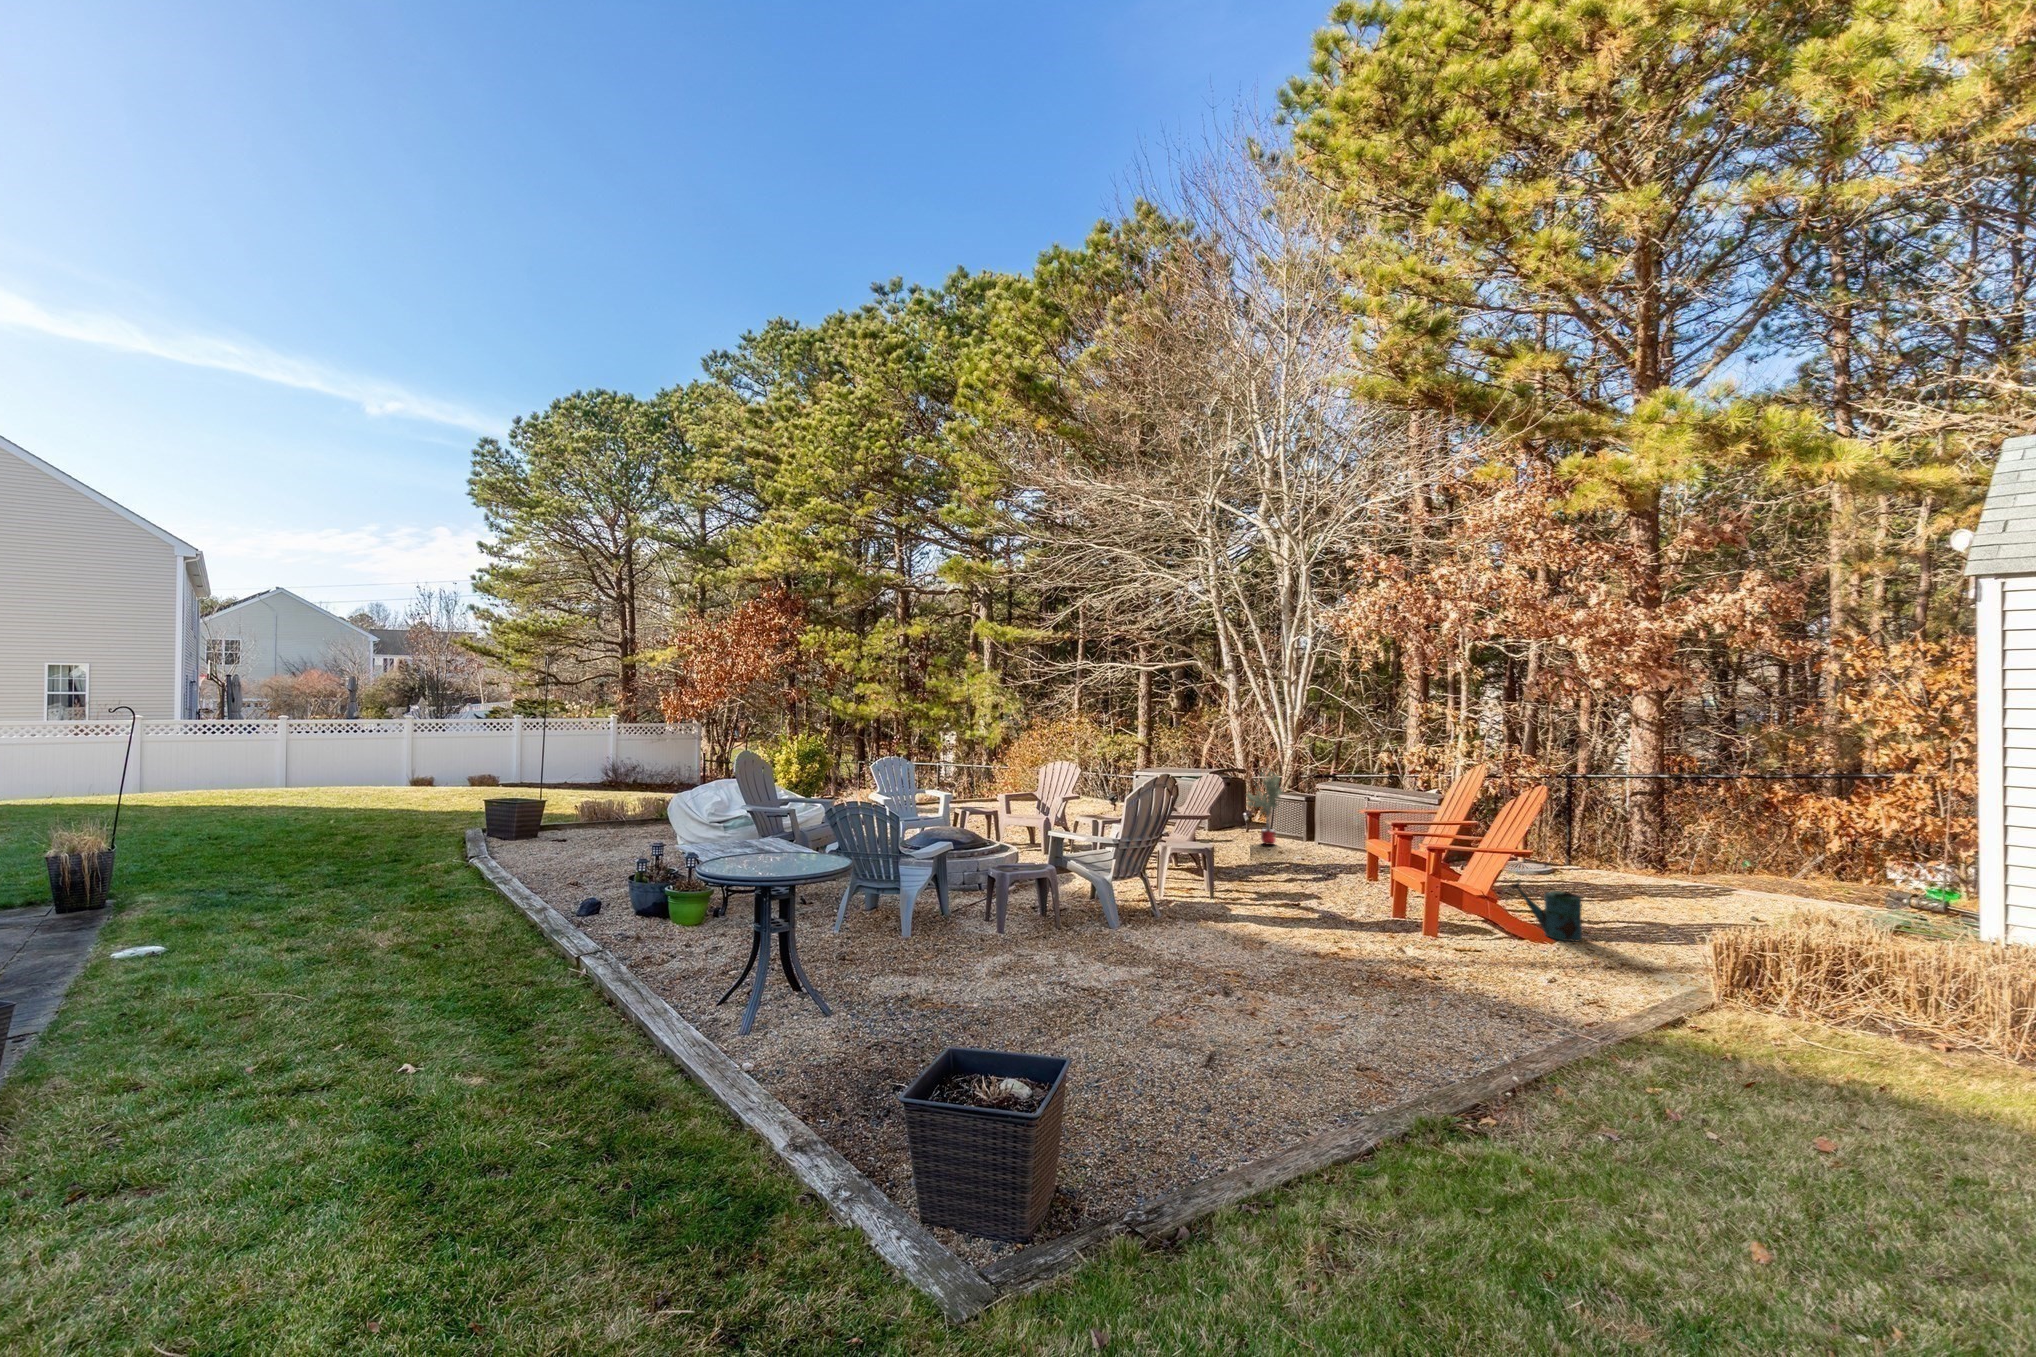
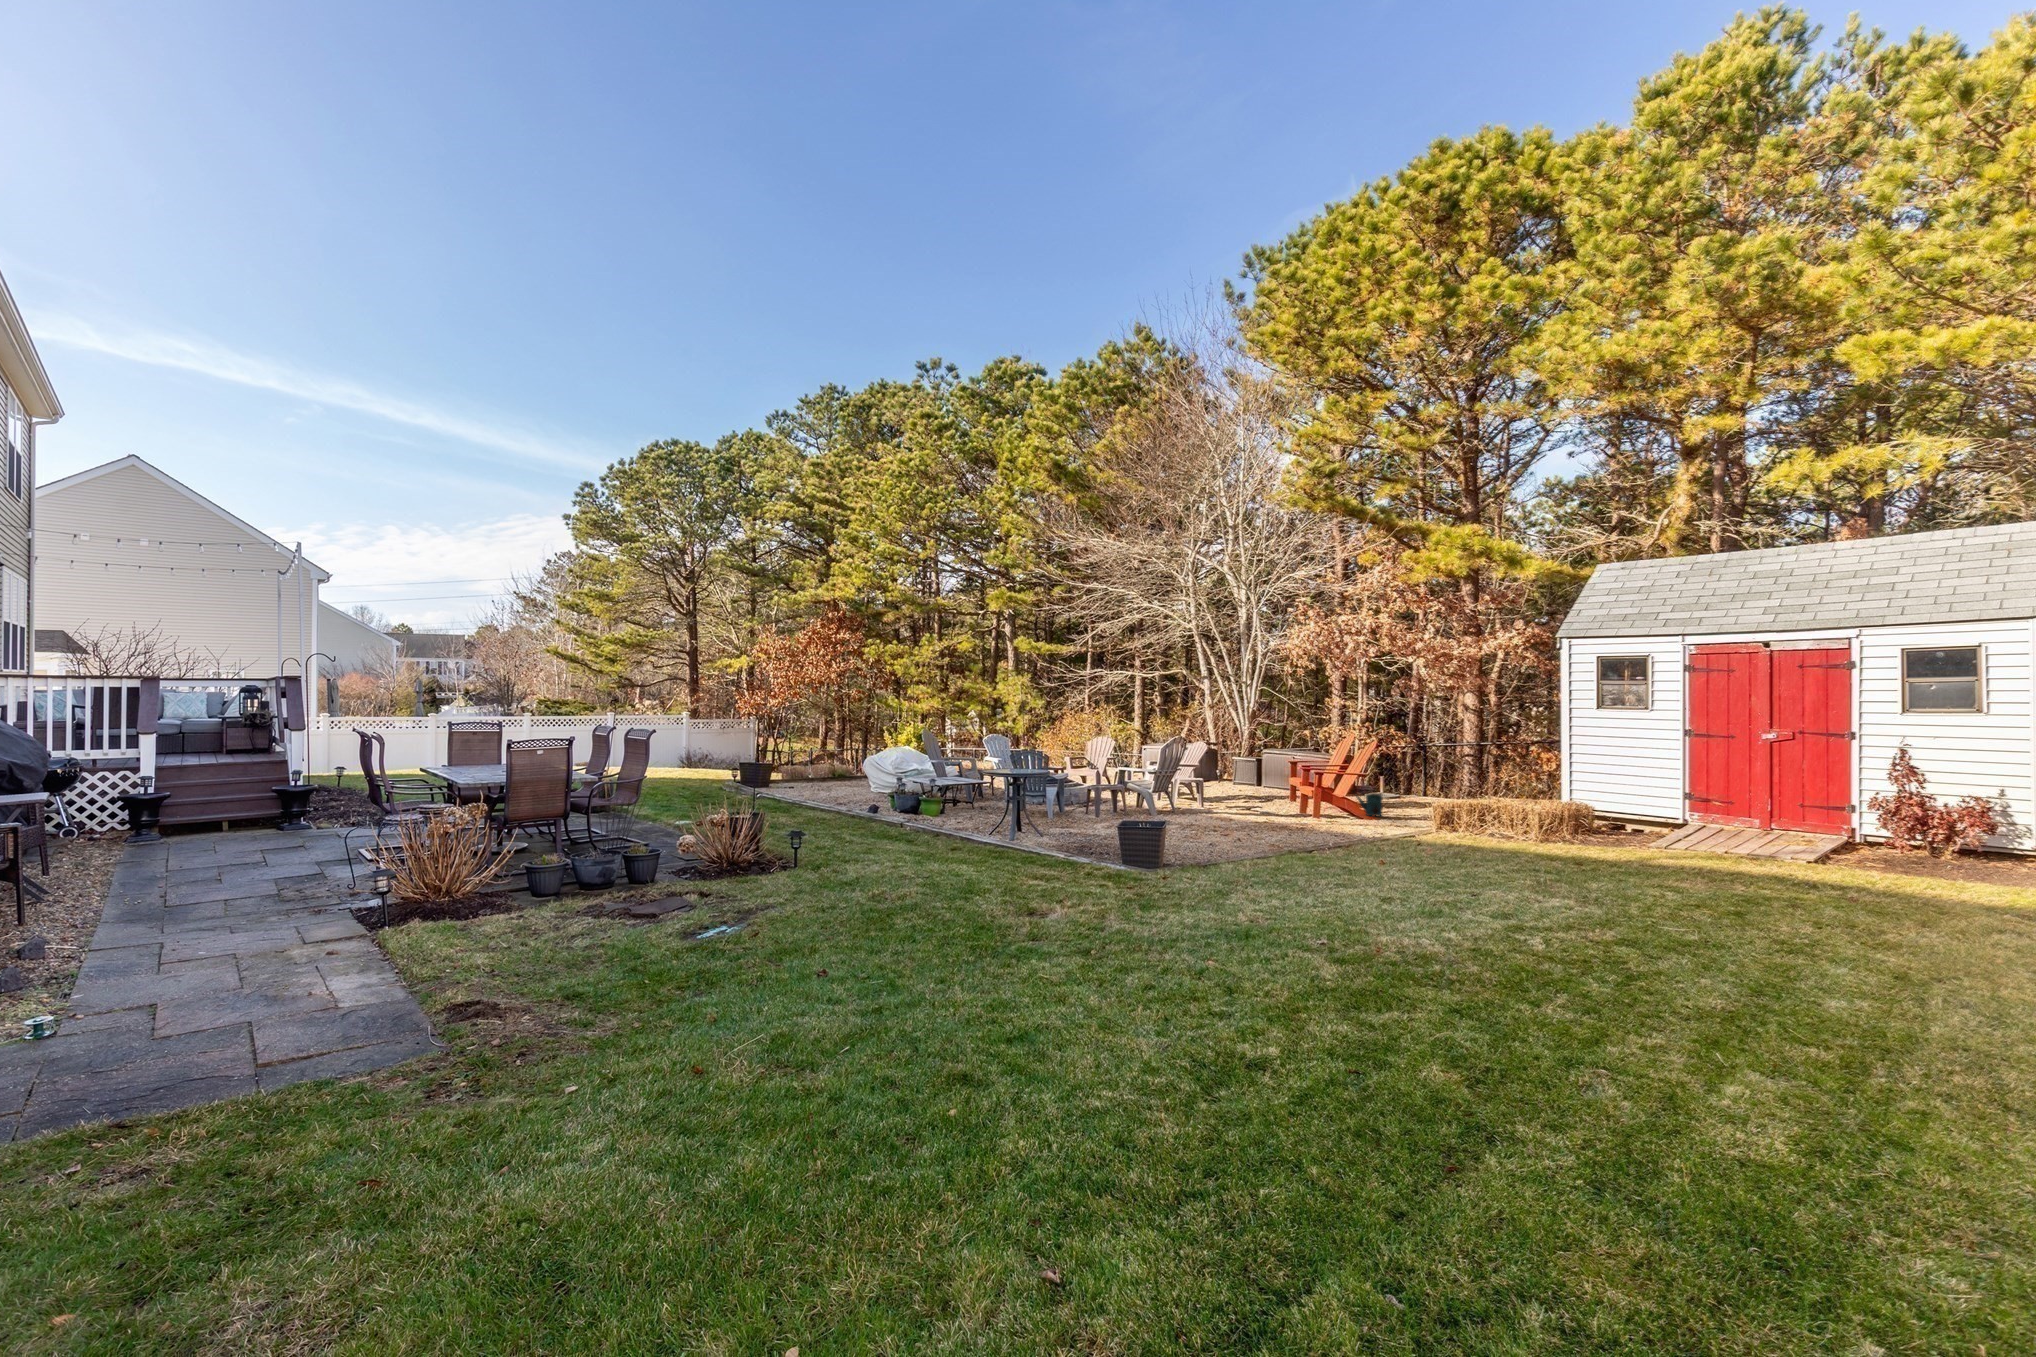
potted tree: present [1246,768,1284,845] -> none [1217,741,1243,790]

